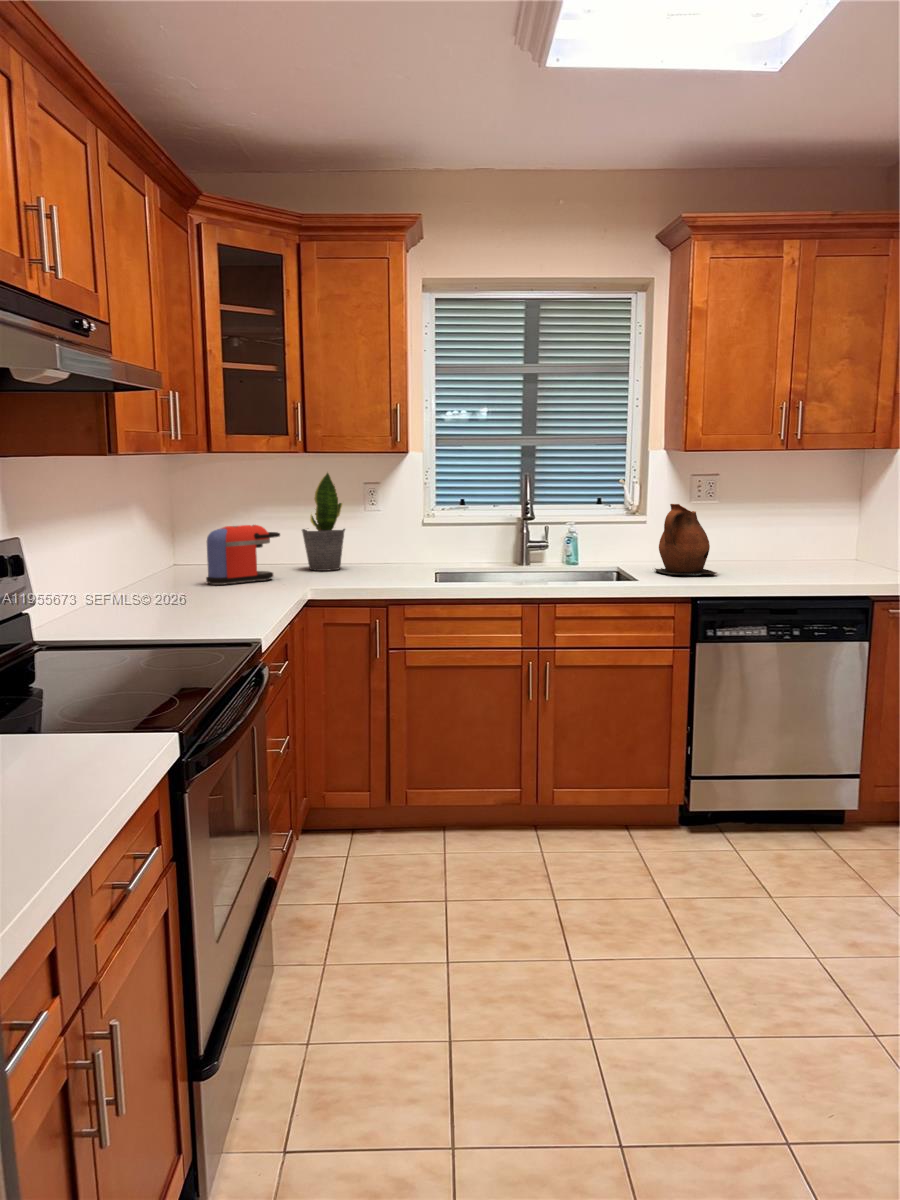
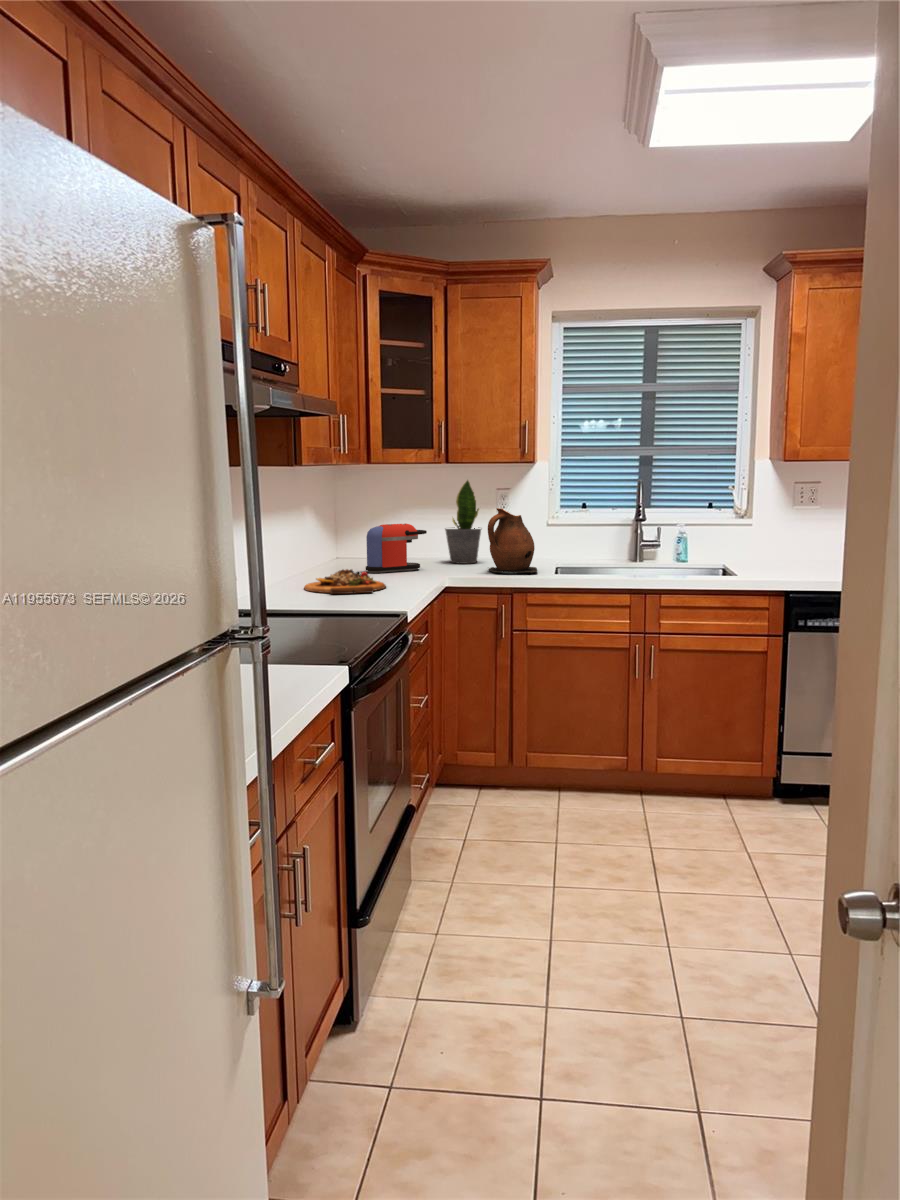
ceramic pitcher: present [655,504,717,575] -> present [488,508,537,573]
cutting board: none [126,583,232,616] -> present [304,569,386,594]

